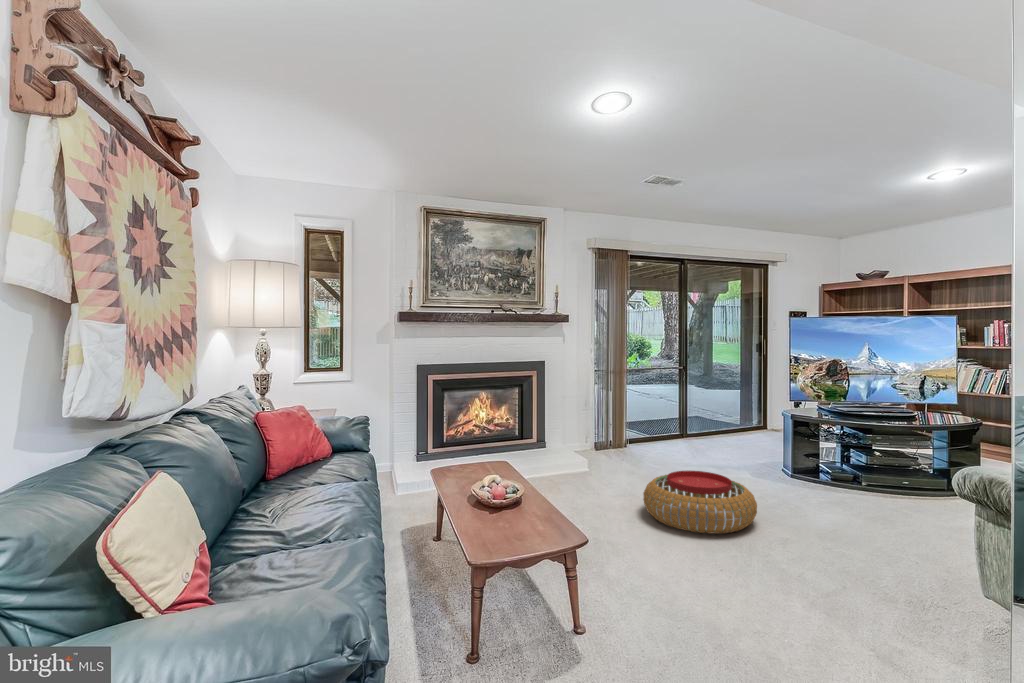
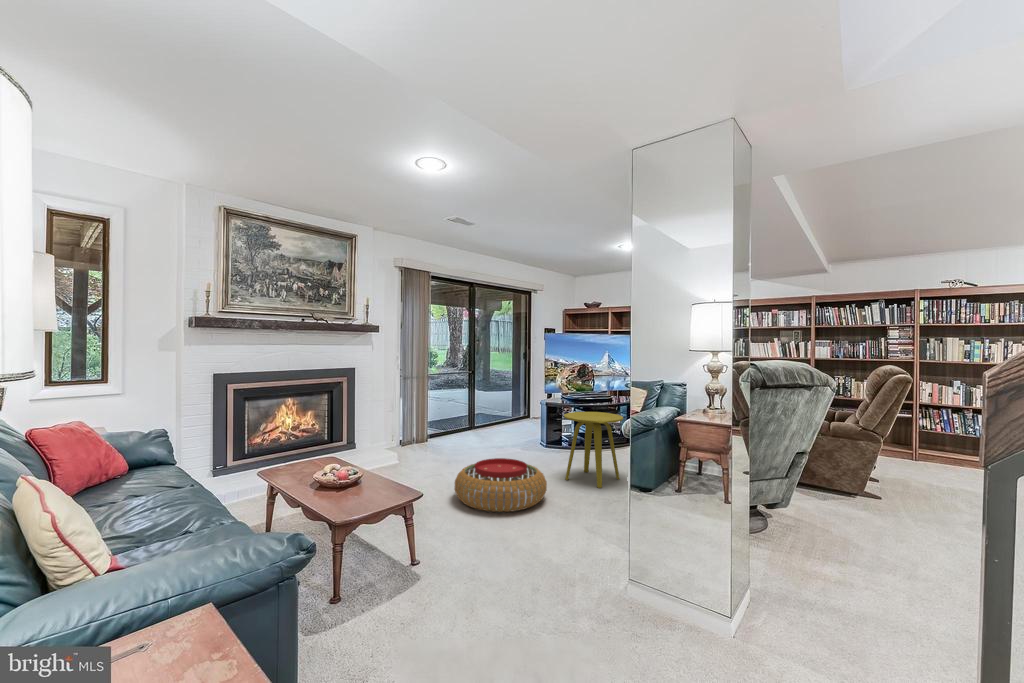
side table: none [789,423,877,523] -> present [564,412,623,488]

